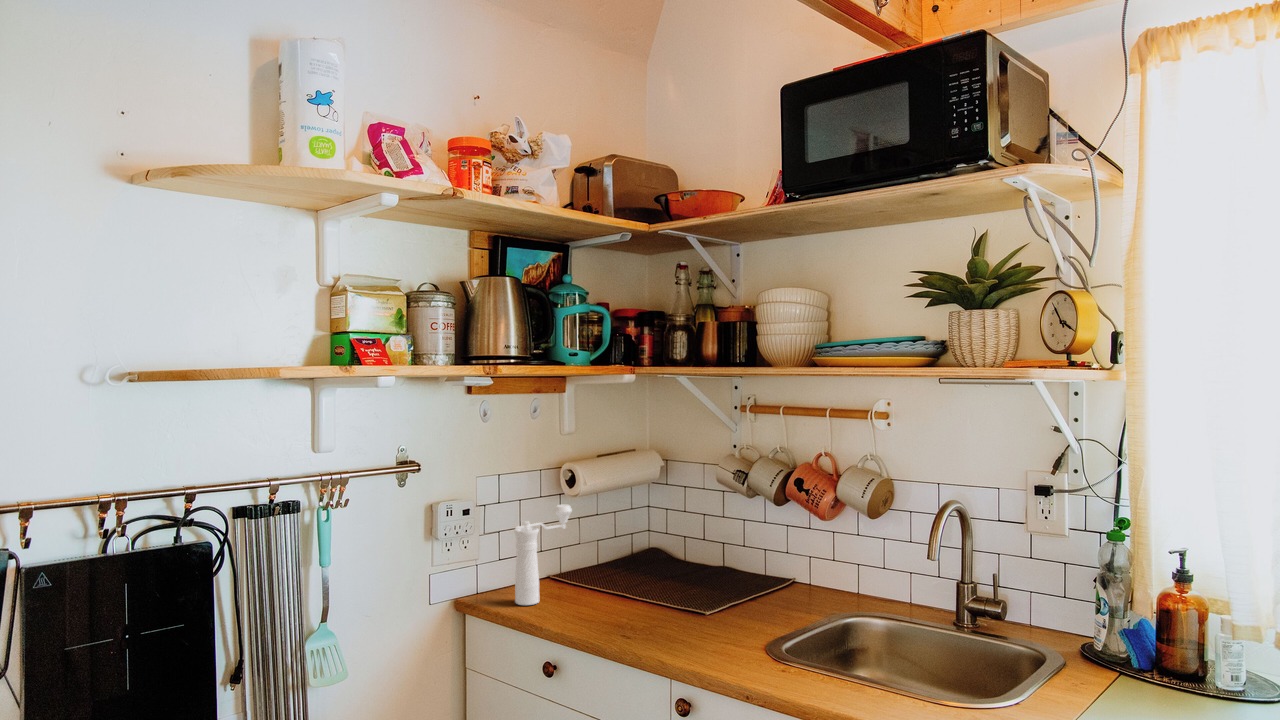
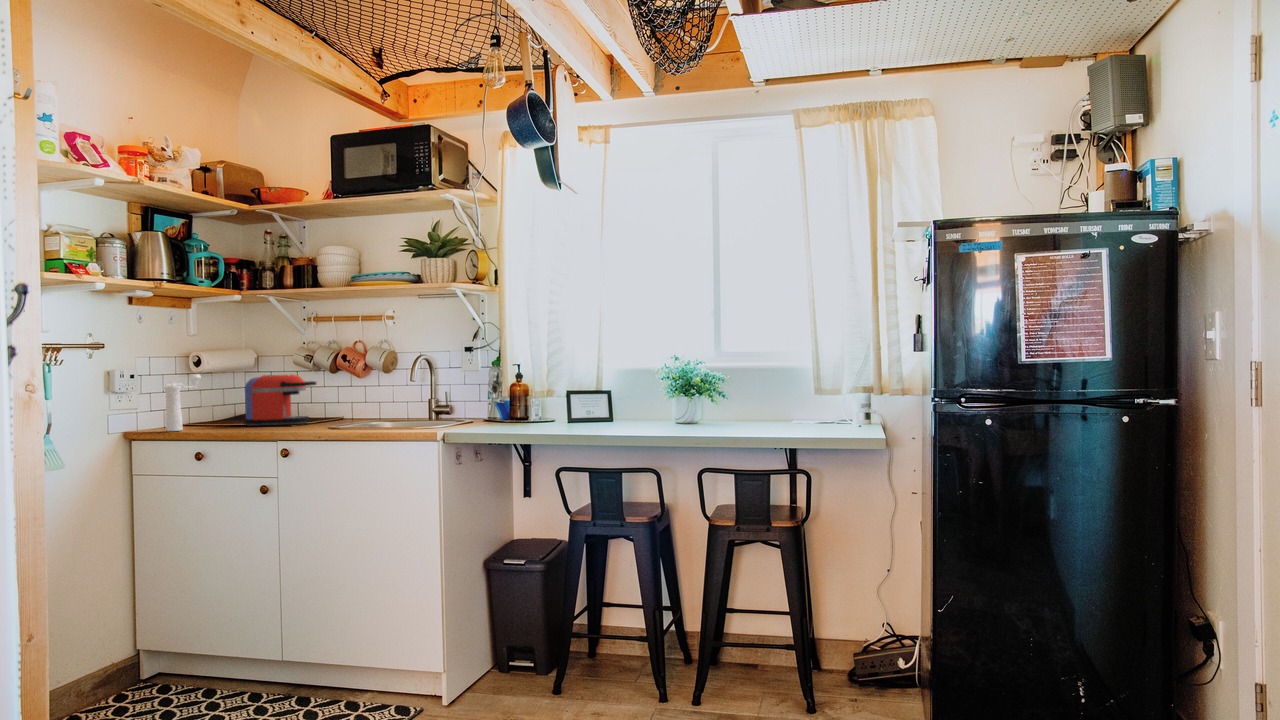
coffee maker: none [633,512,749,607] -> present [244,374,317,426]

